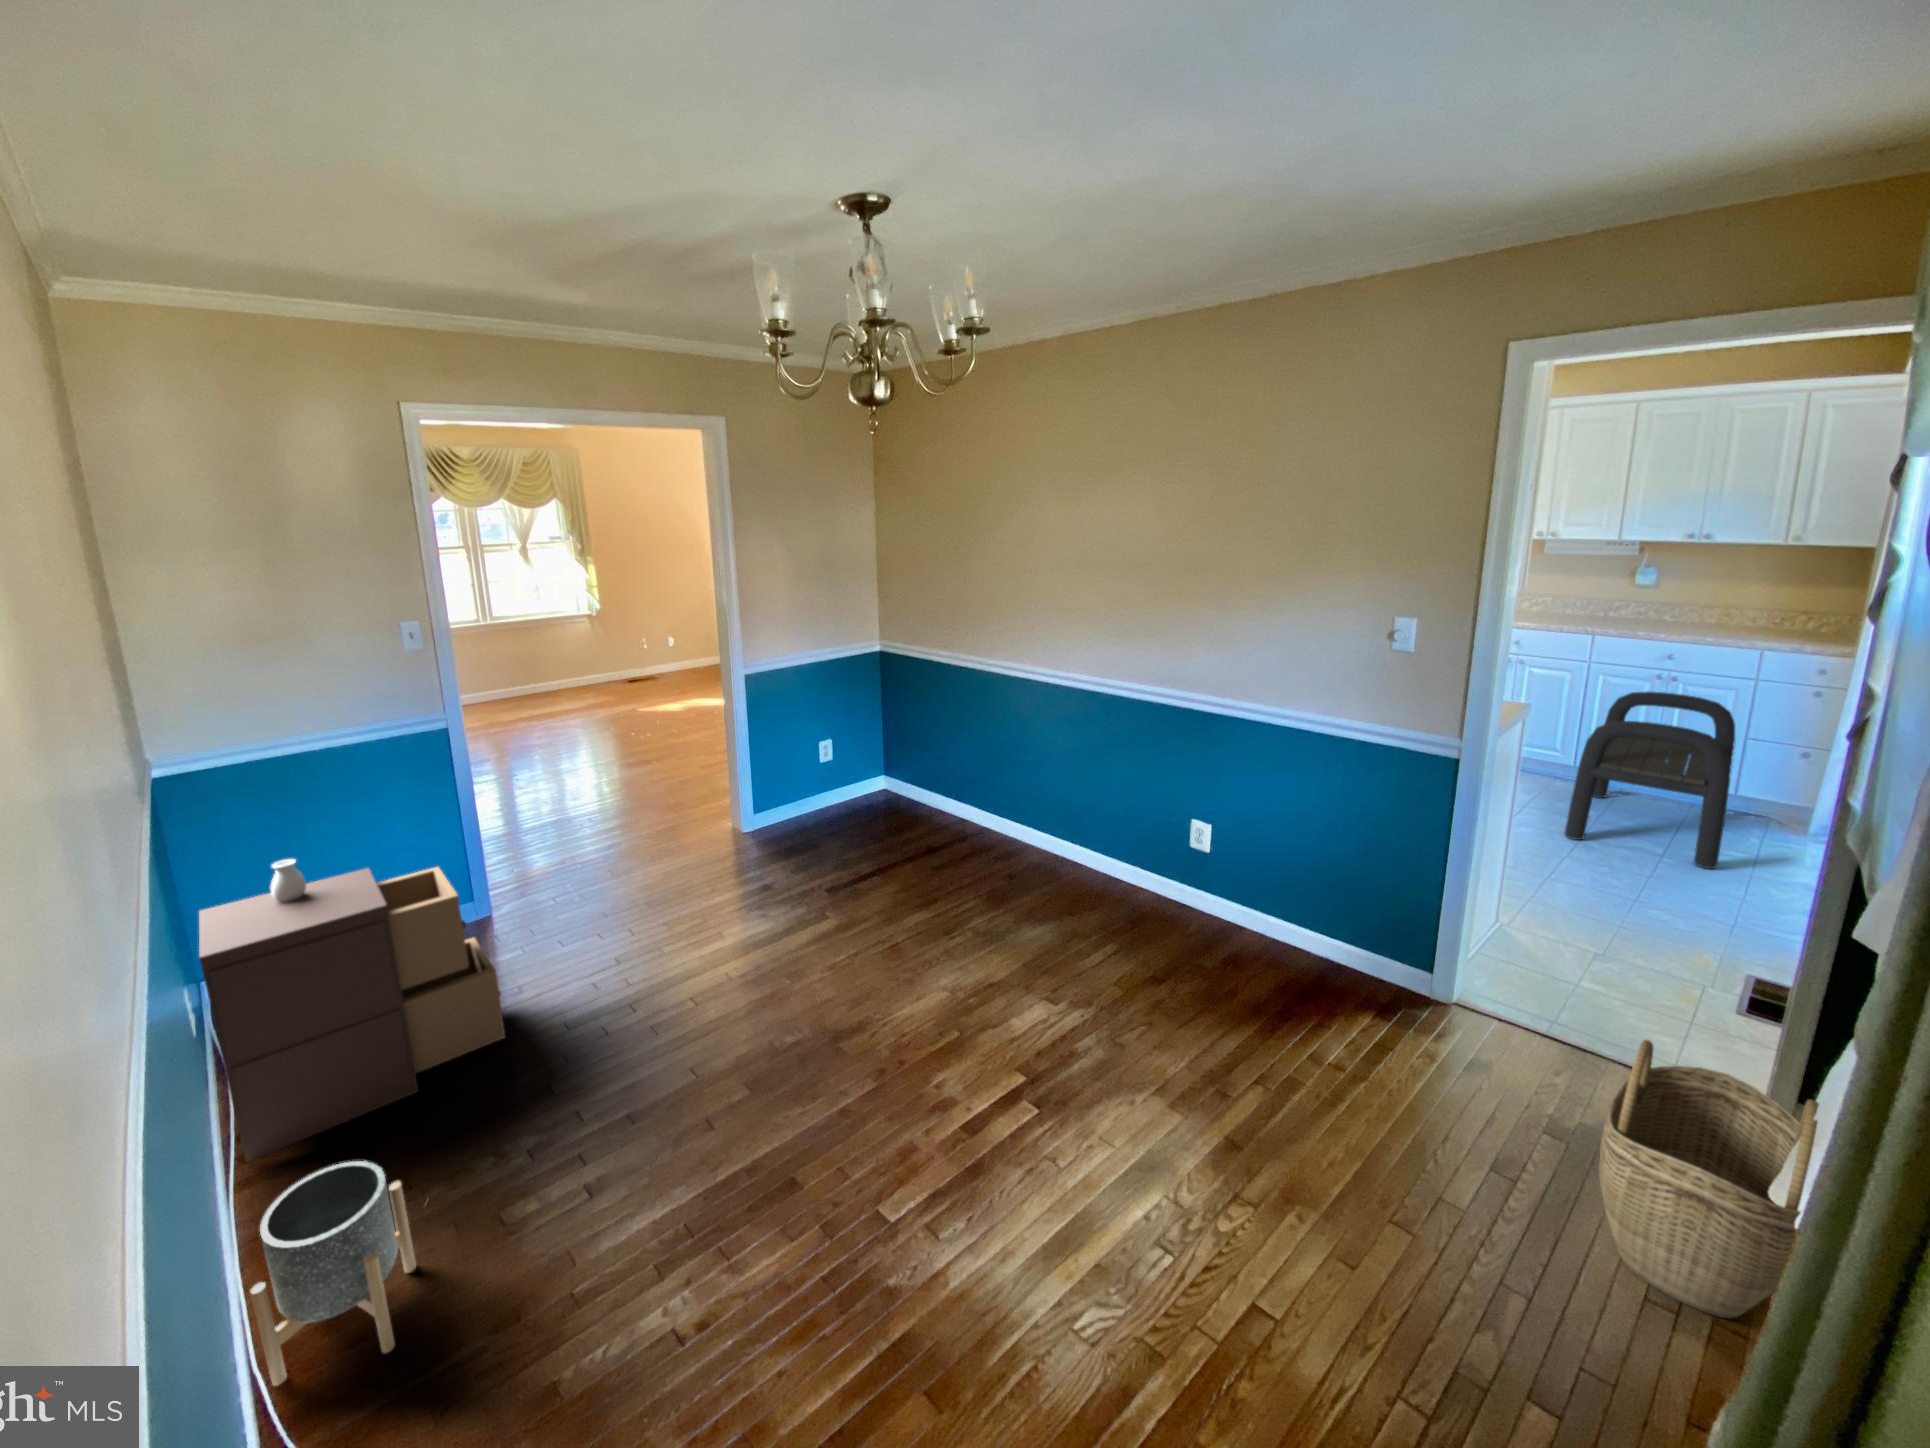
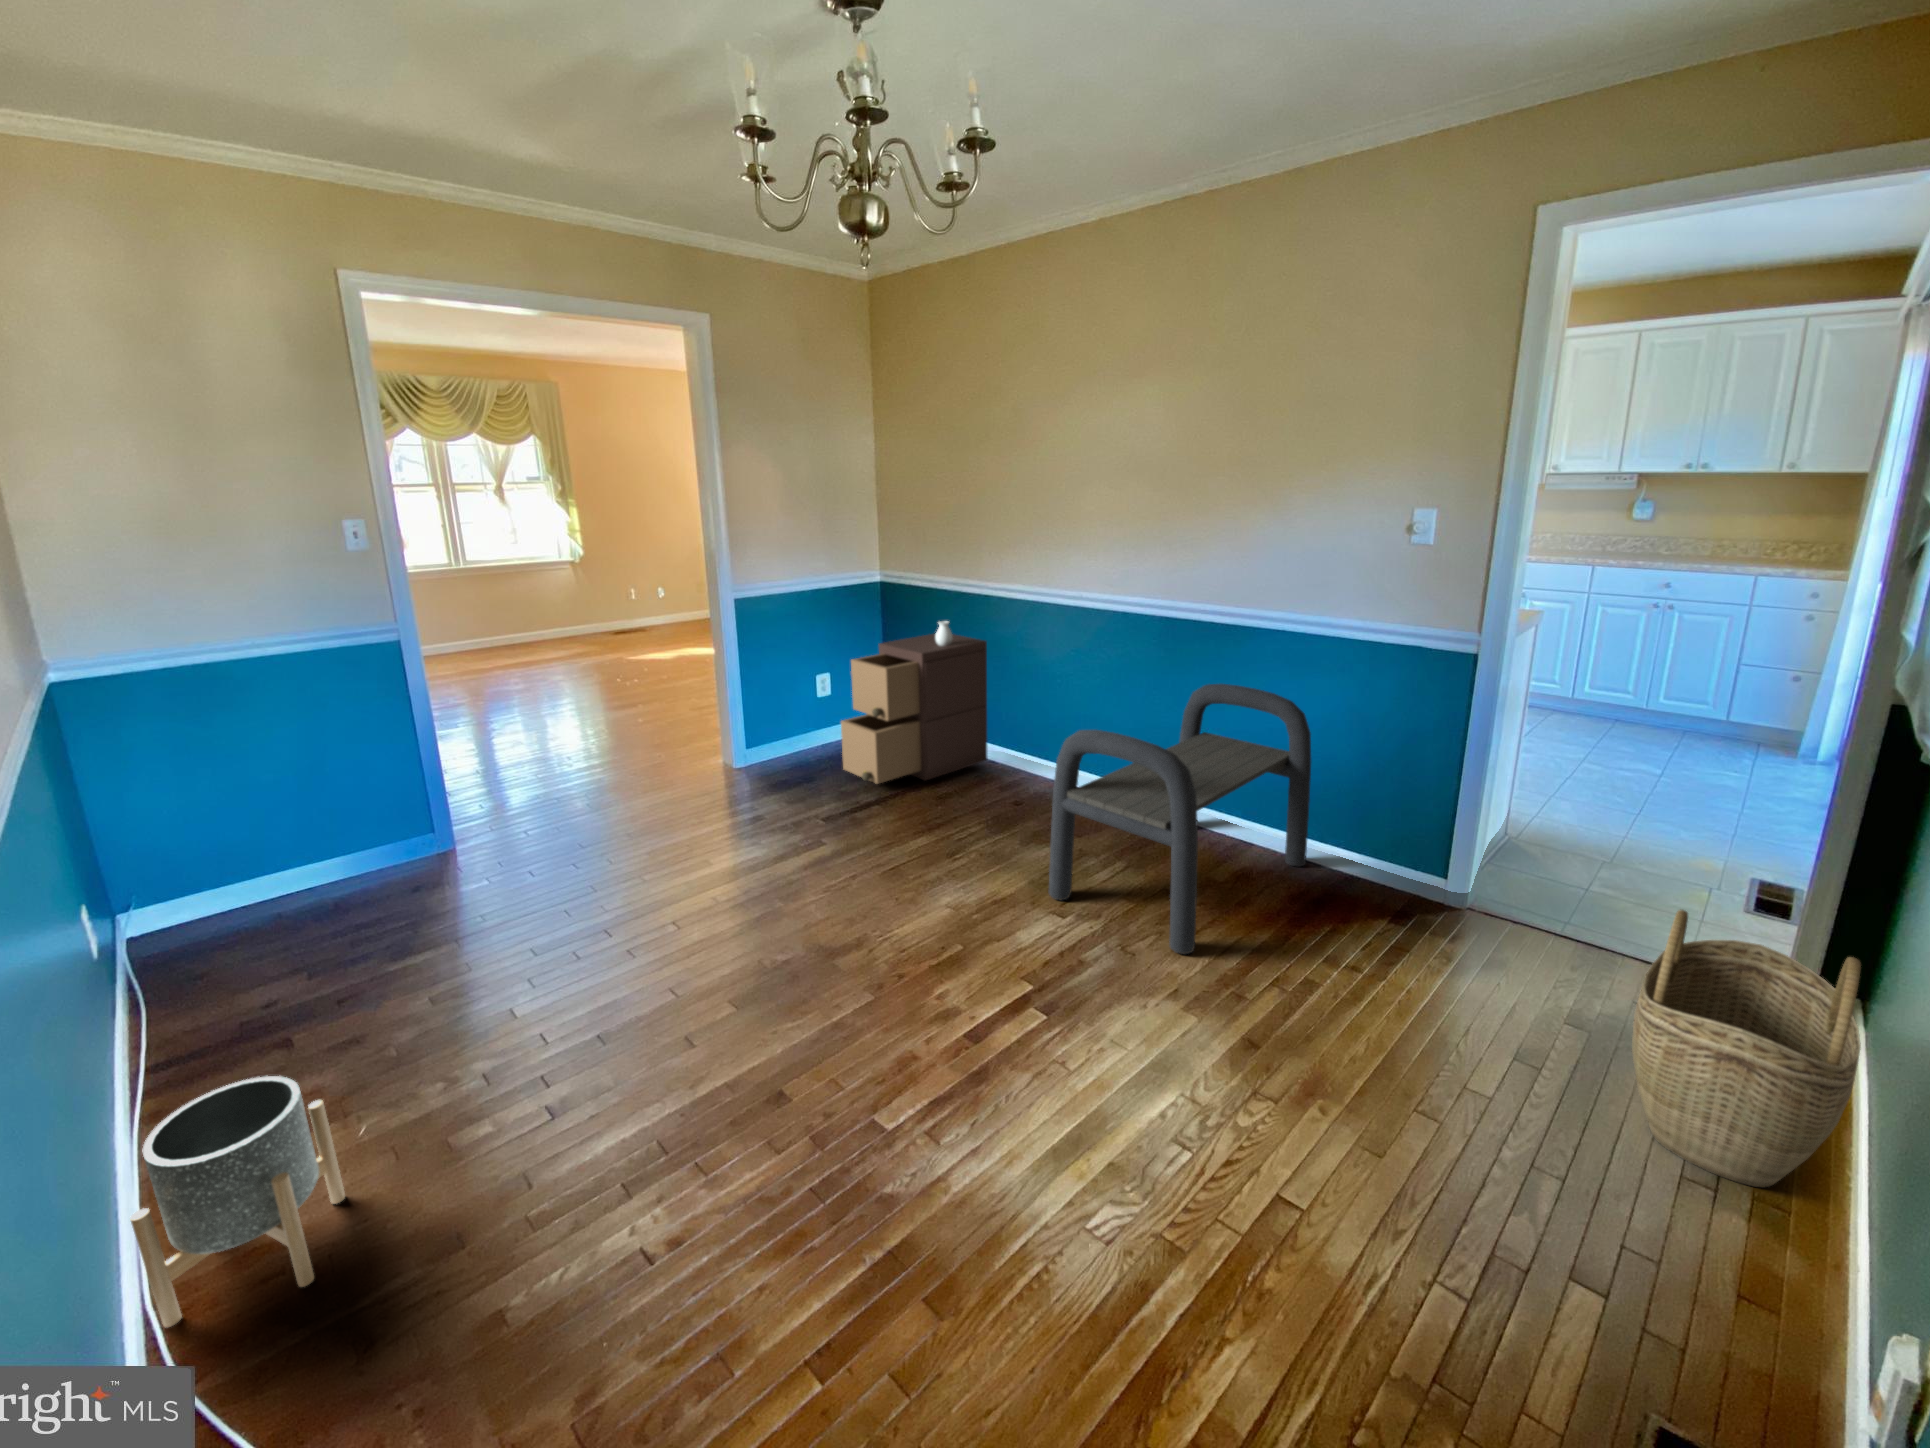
bench: present [1565,692,1735,869] -> present [1049,684,1311,954]
storage cabinet: present [199,859,505,1162] -> present [841,621,987,784]

